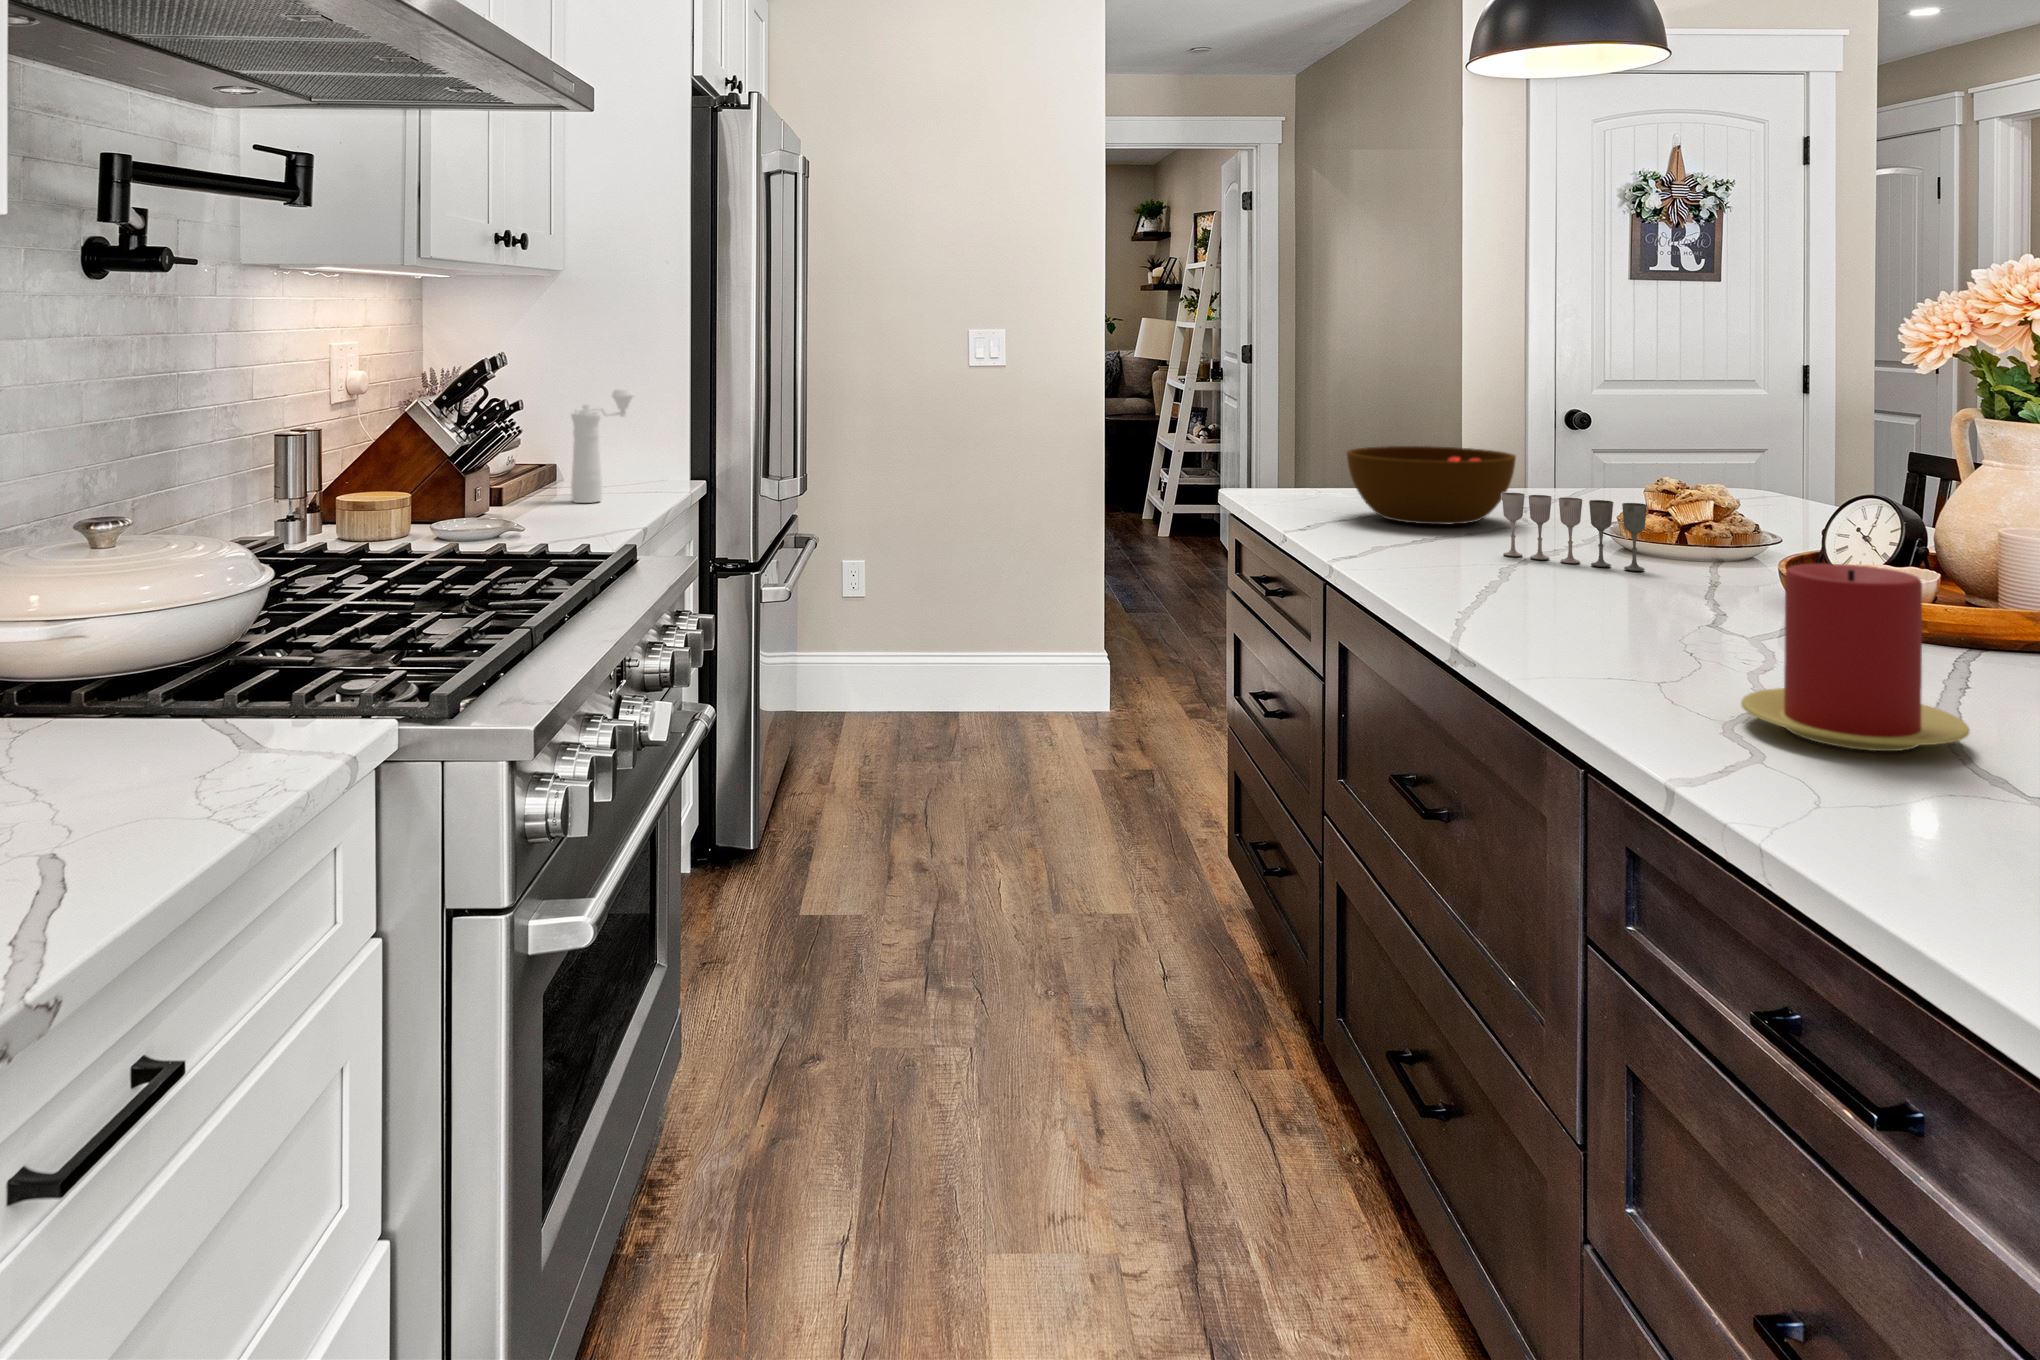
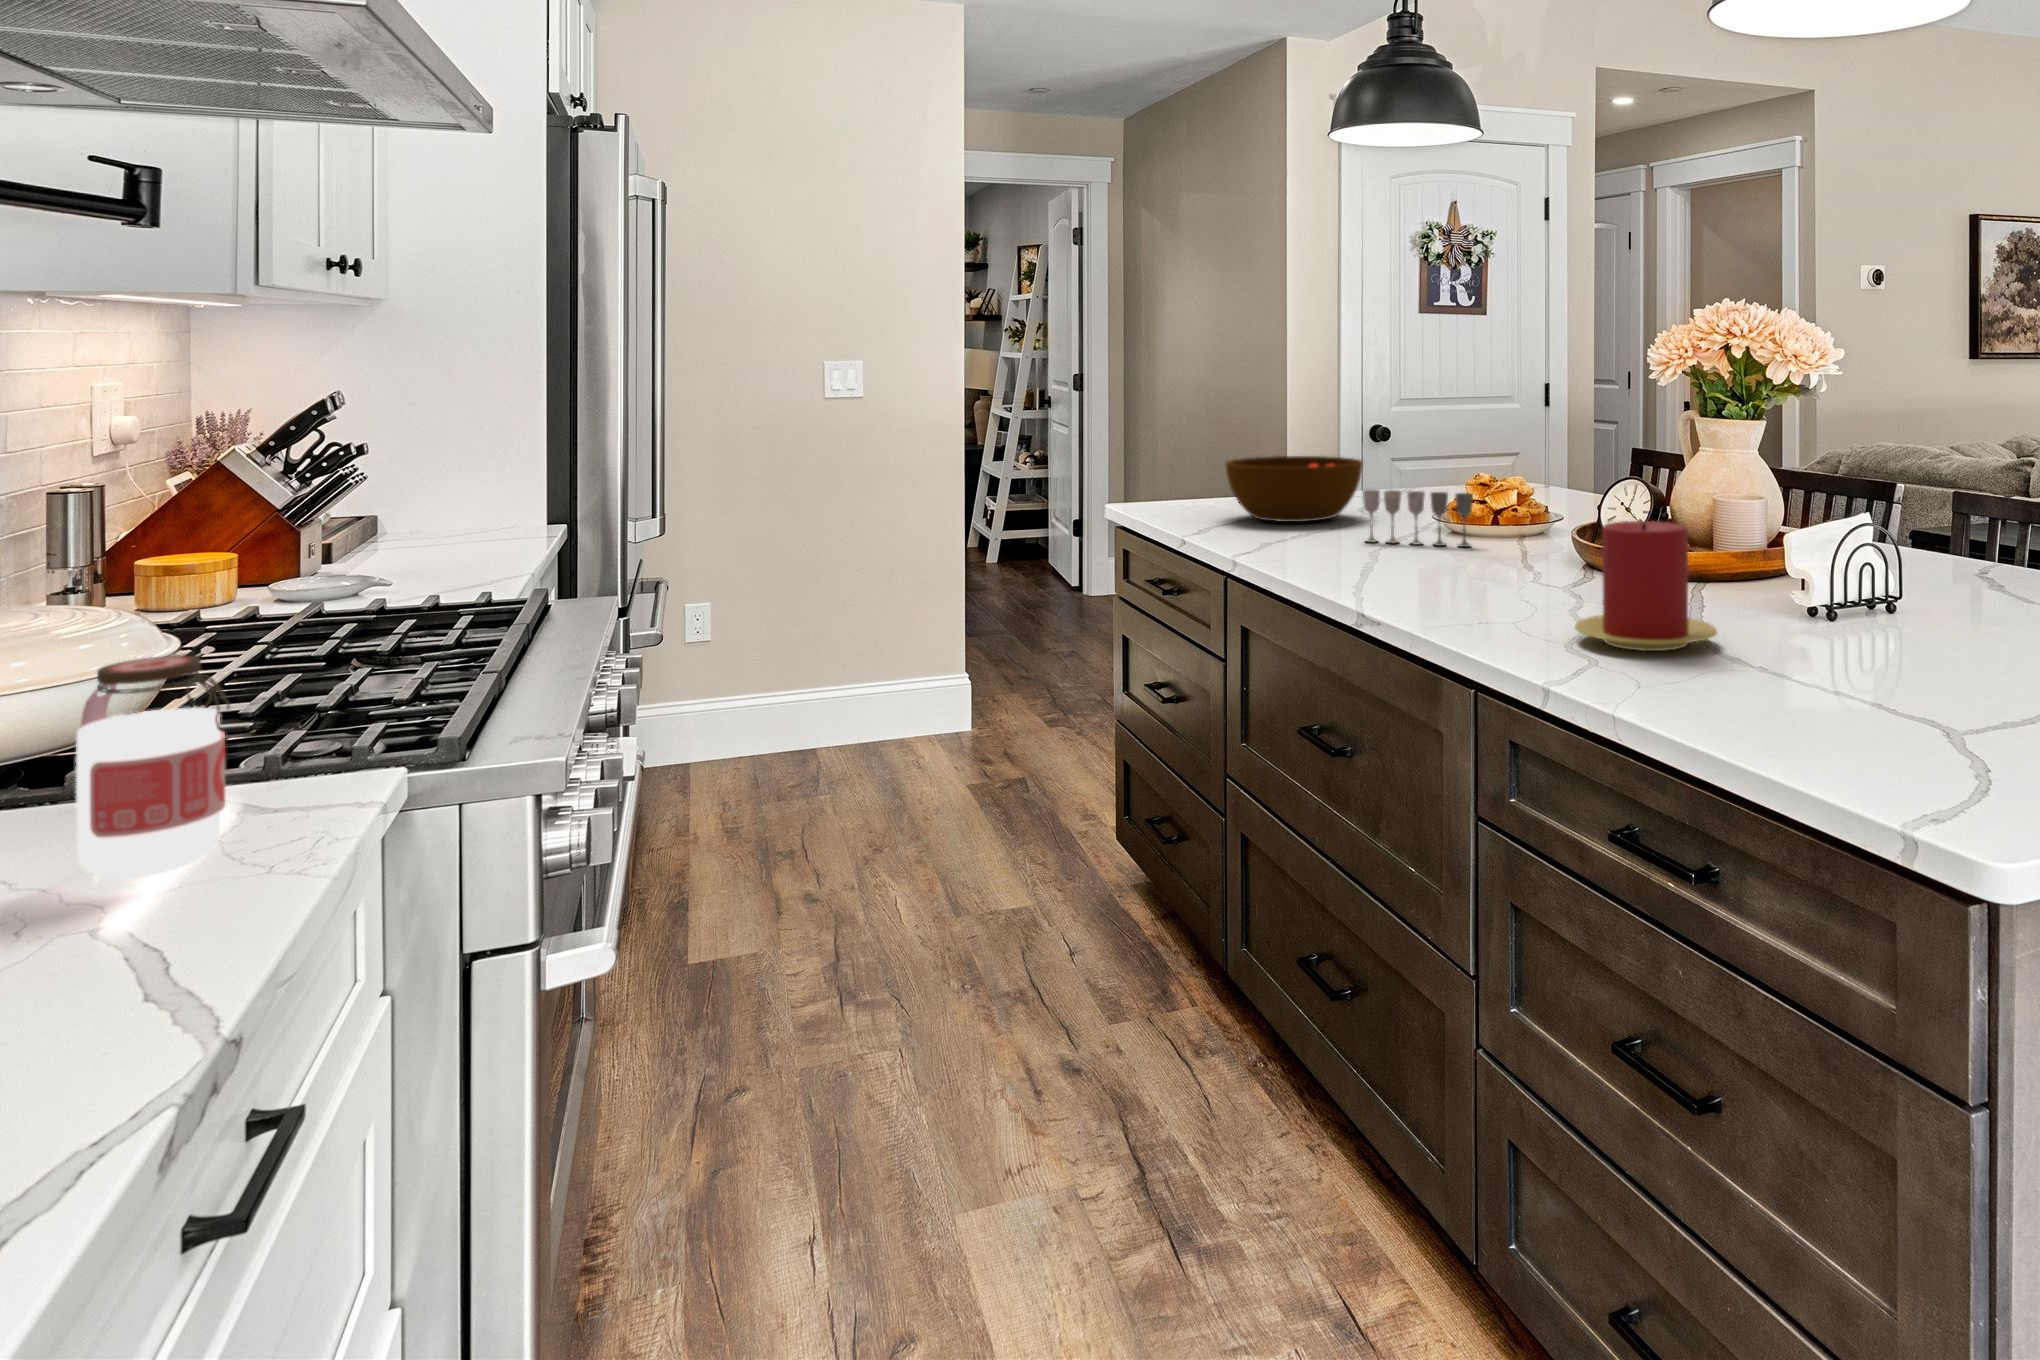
pepper mill: present [571,389,633,503] -> none [423,425,495,549]
jar: none [43,612,175,825] -> present [76,656,230,879]

